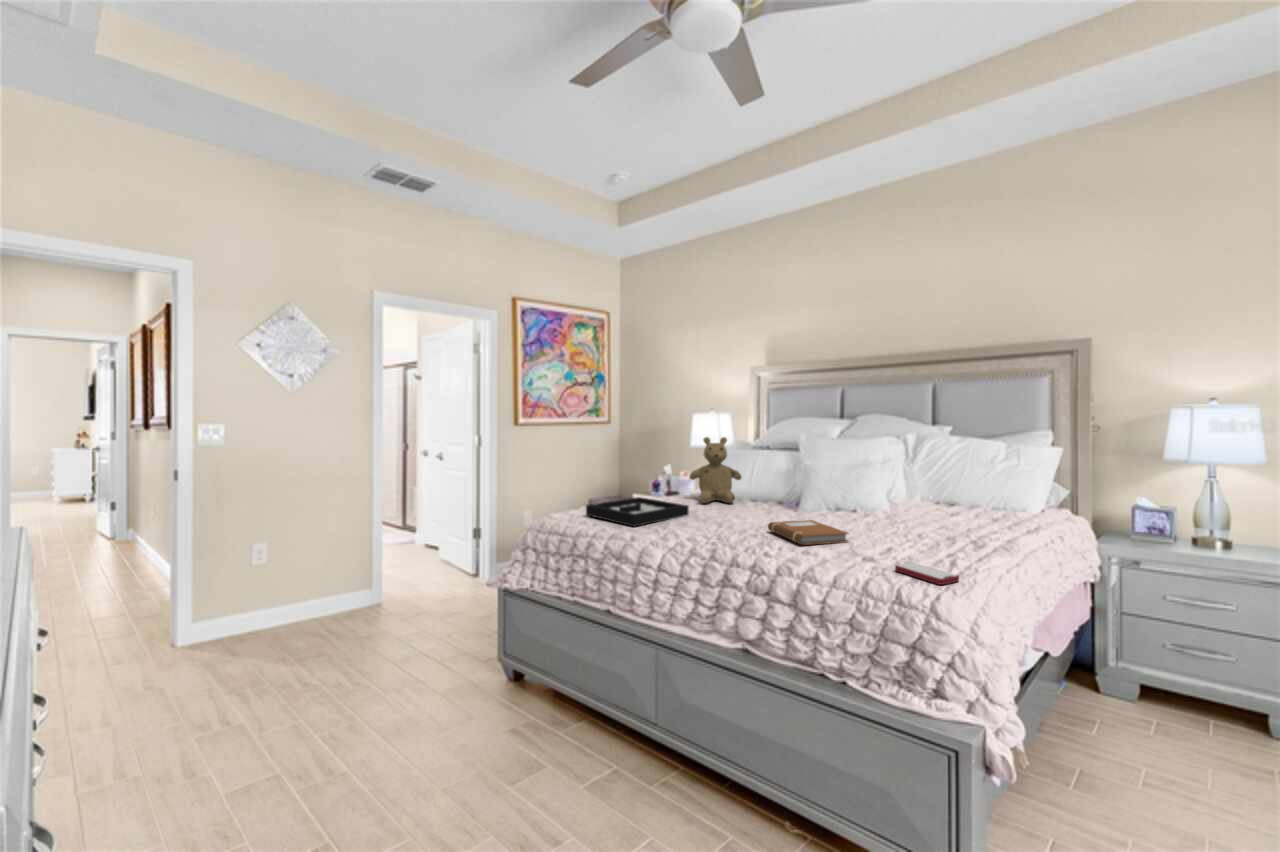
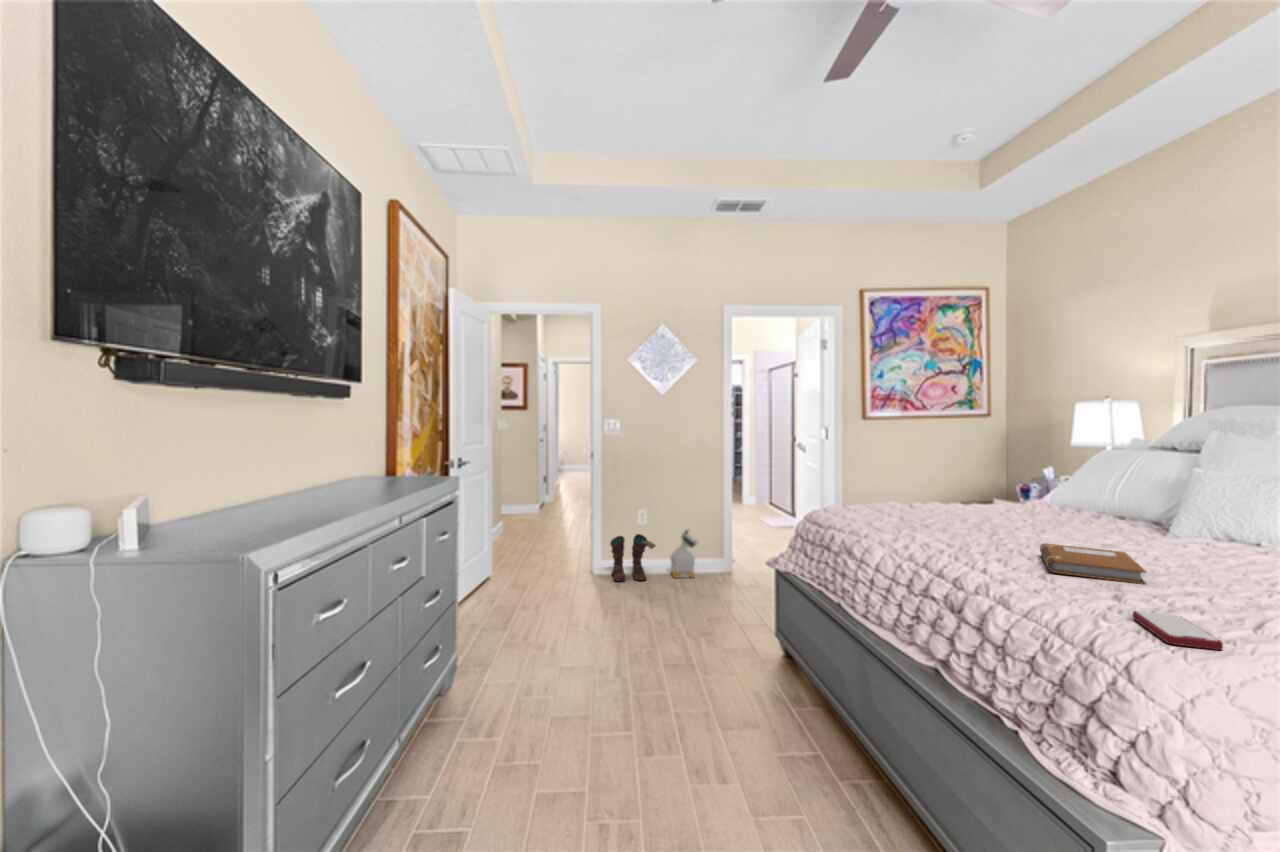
teddy bear: present [689,437,741,503] -> none [1009,436,1093,524]
decorative tray: present [586,497,689,527] -> none [854,501,972,528]
bag: none [313,562,356,627] -> present [671,530,697,578]
boots: none [212,582,295,658] -> present [610,534,655,581]

